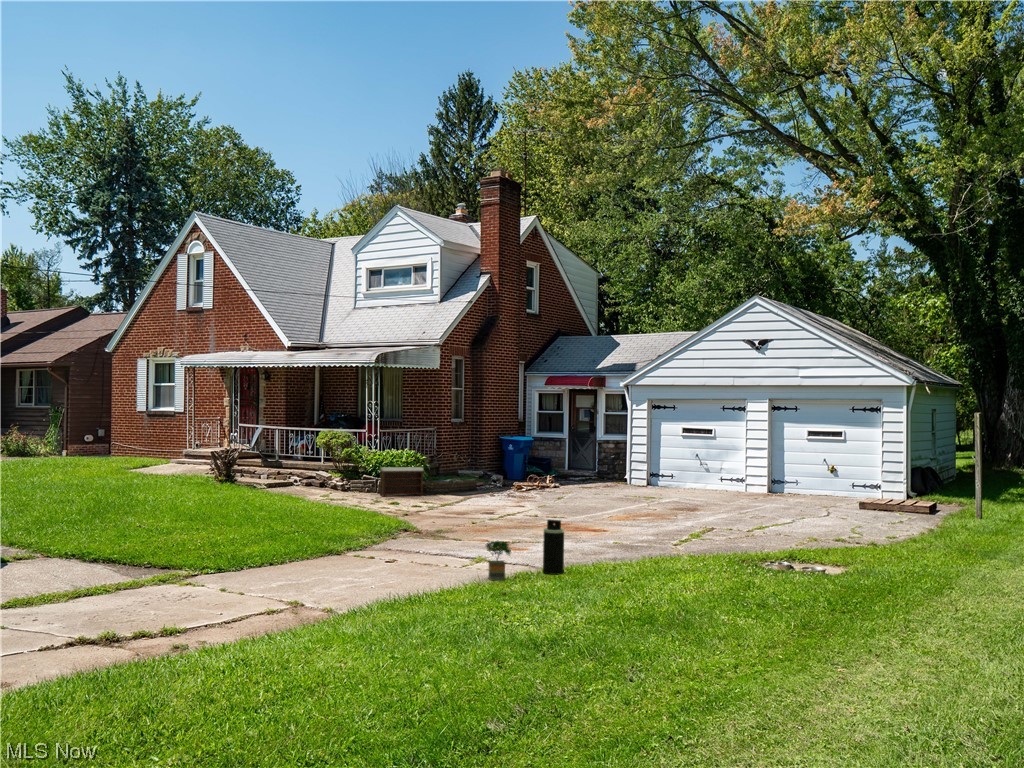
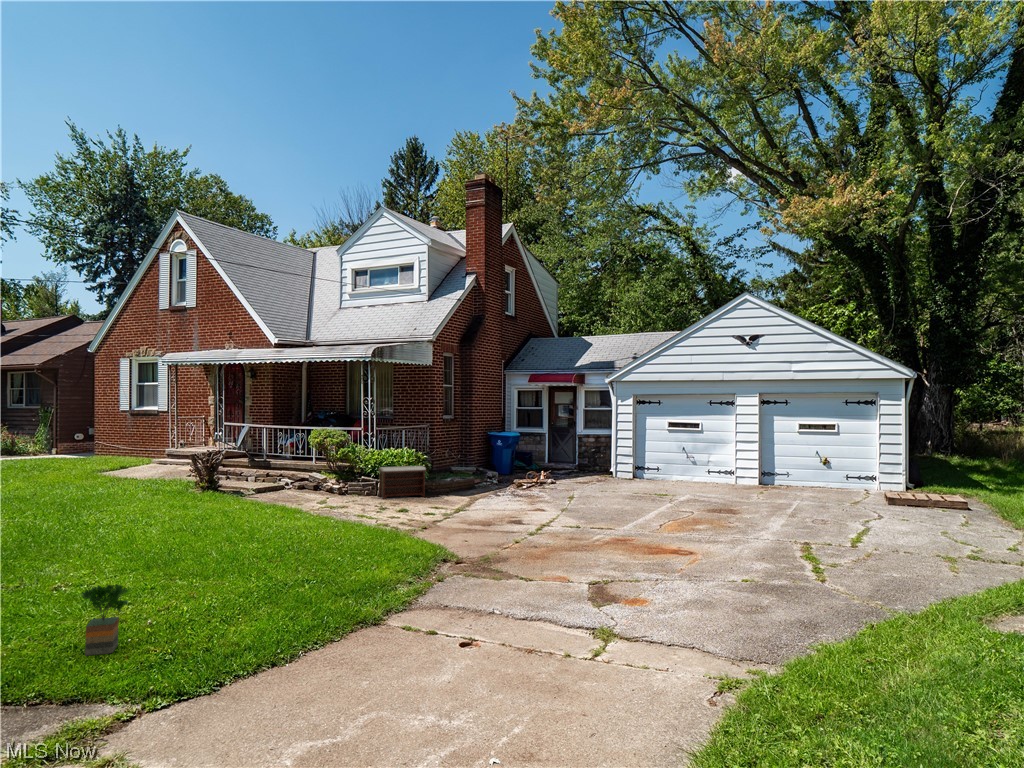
trash can: present [543,520,564,575] -> none [714,568,748,660]
potted tree: present [486,541,511,580] -> present [82,584,128,656]

